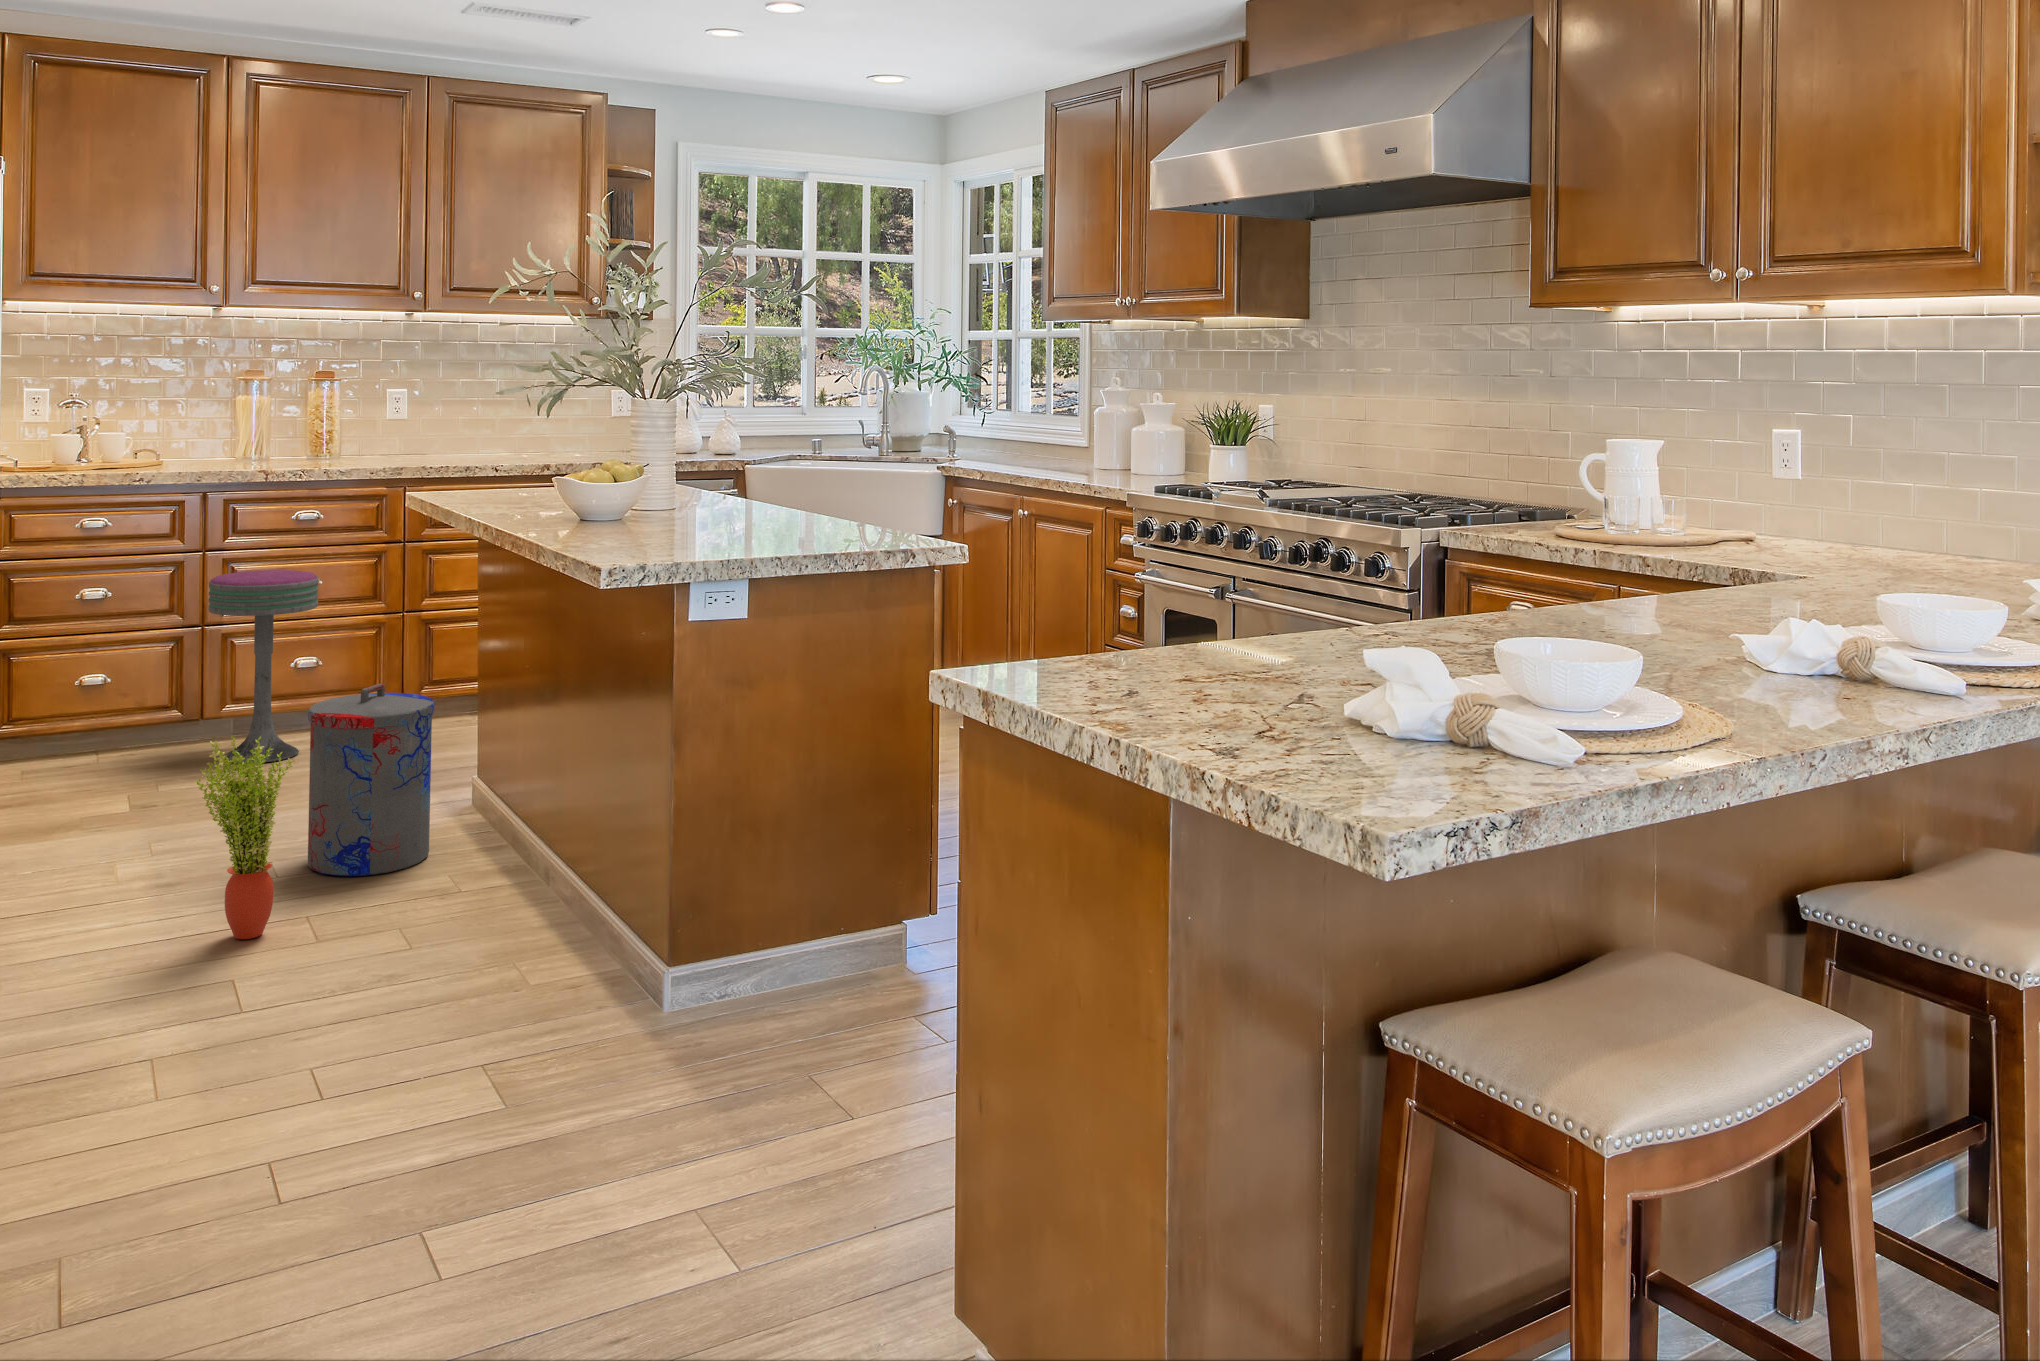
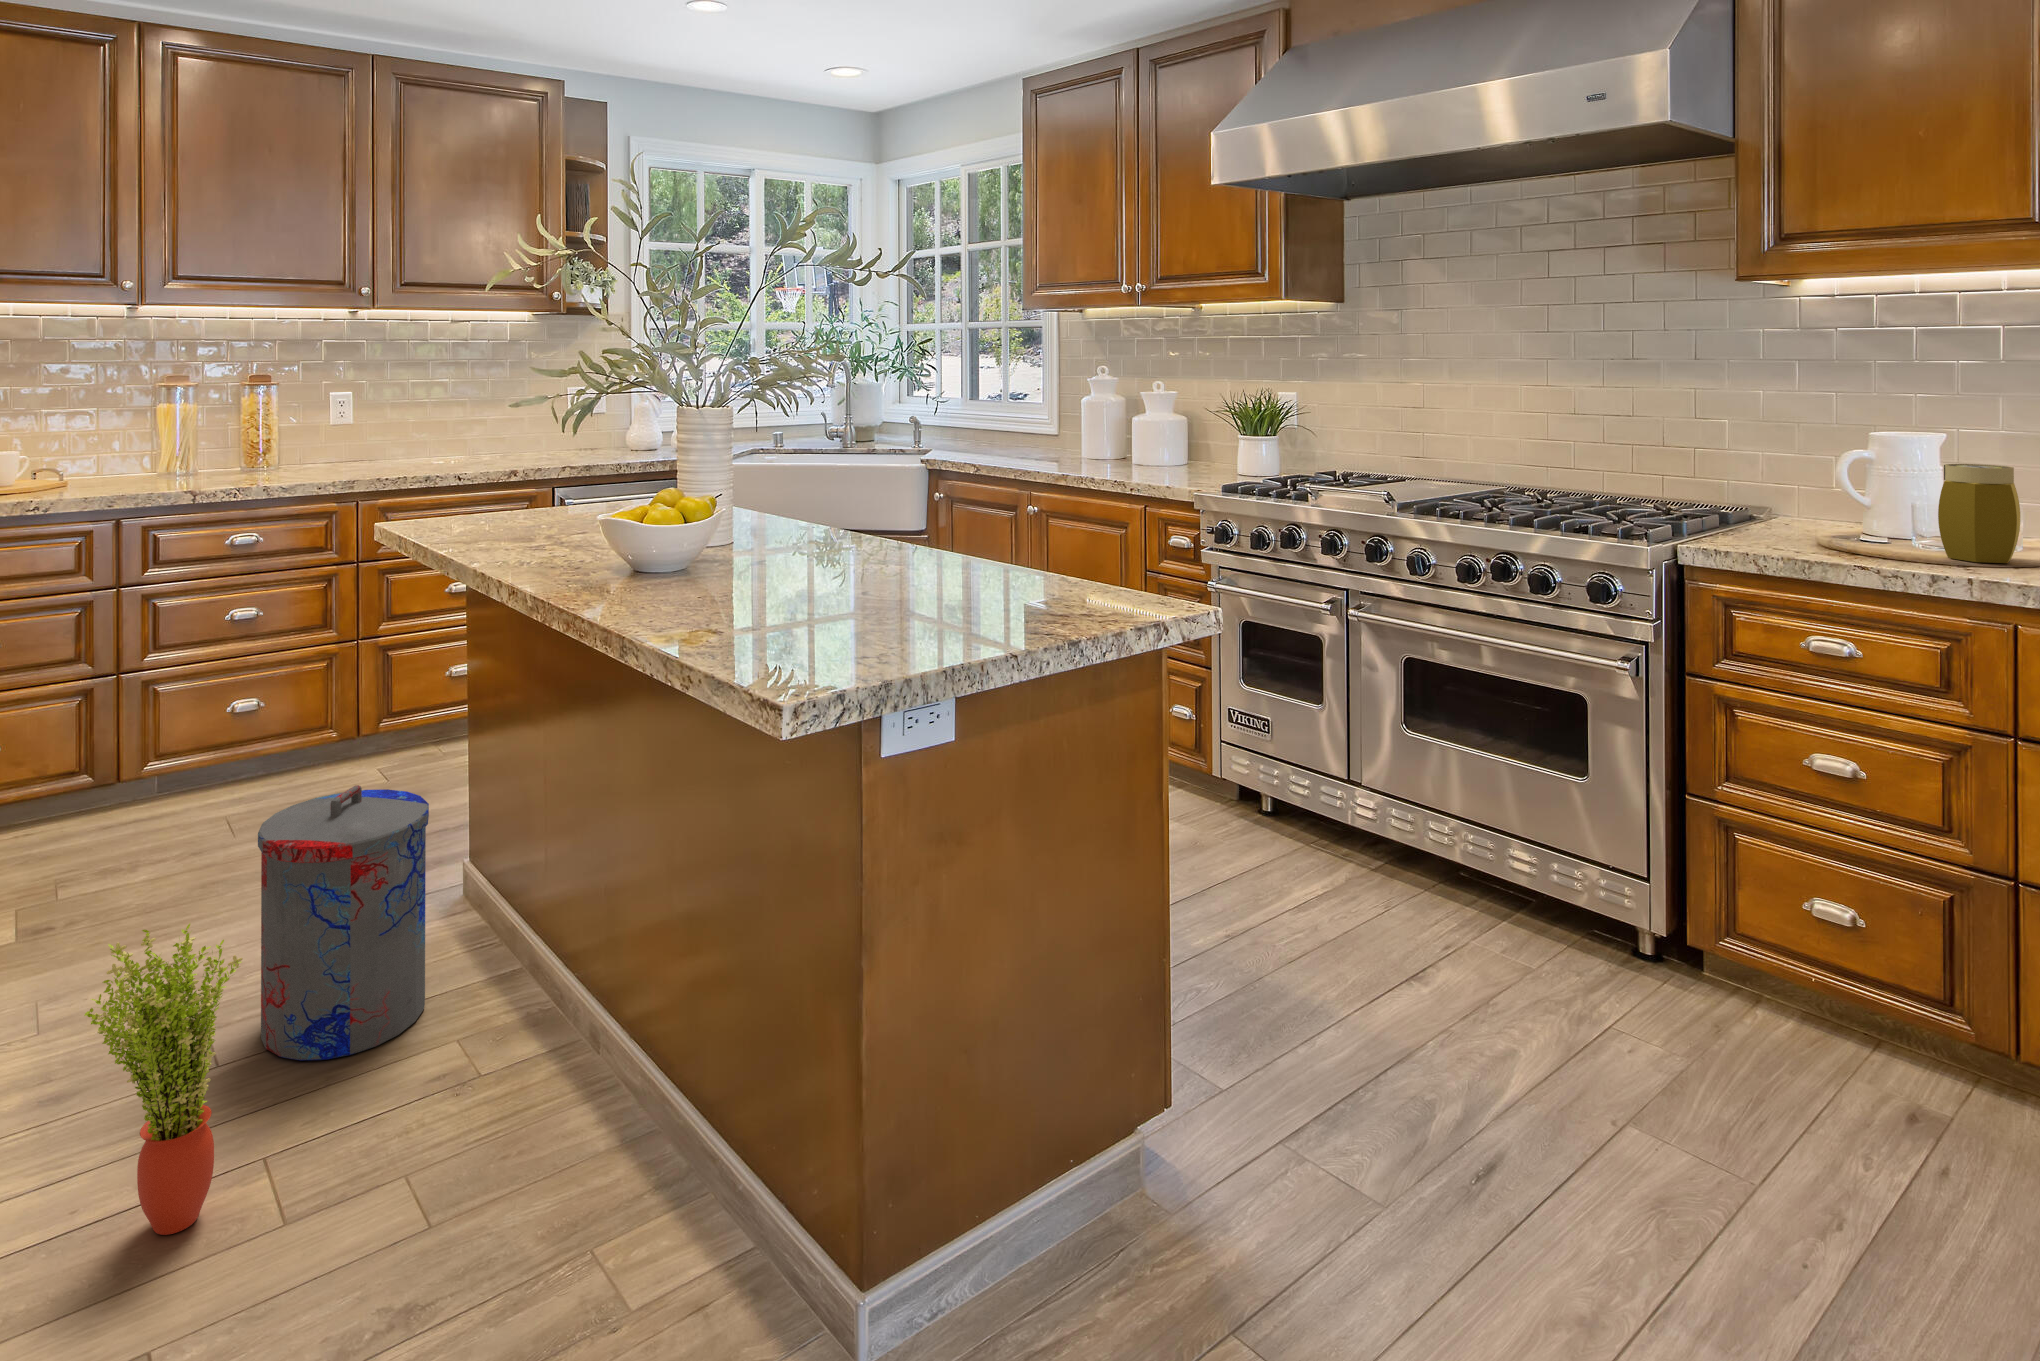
jar: none [1618,463,1678,542] -> present [1938,464,2020,563]
bar stool: present [208,570,319,763] -> none [124,606,260,842]

